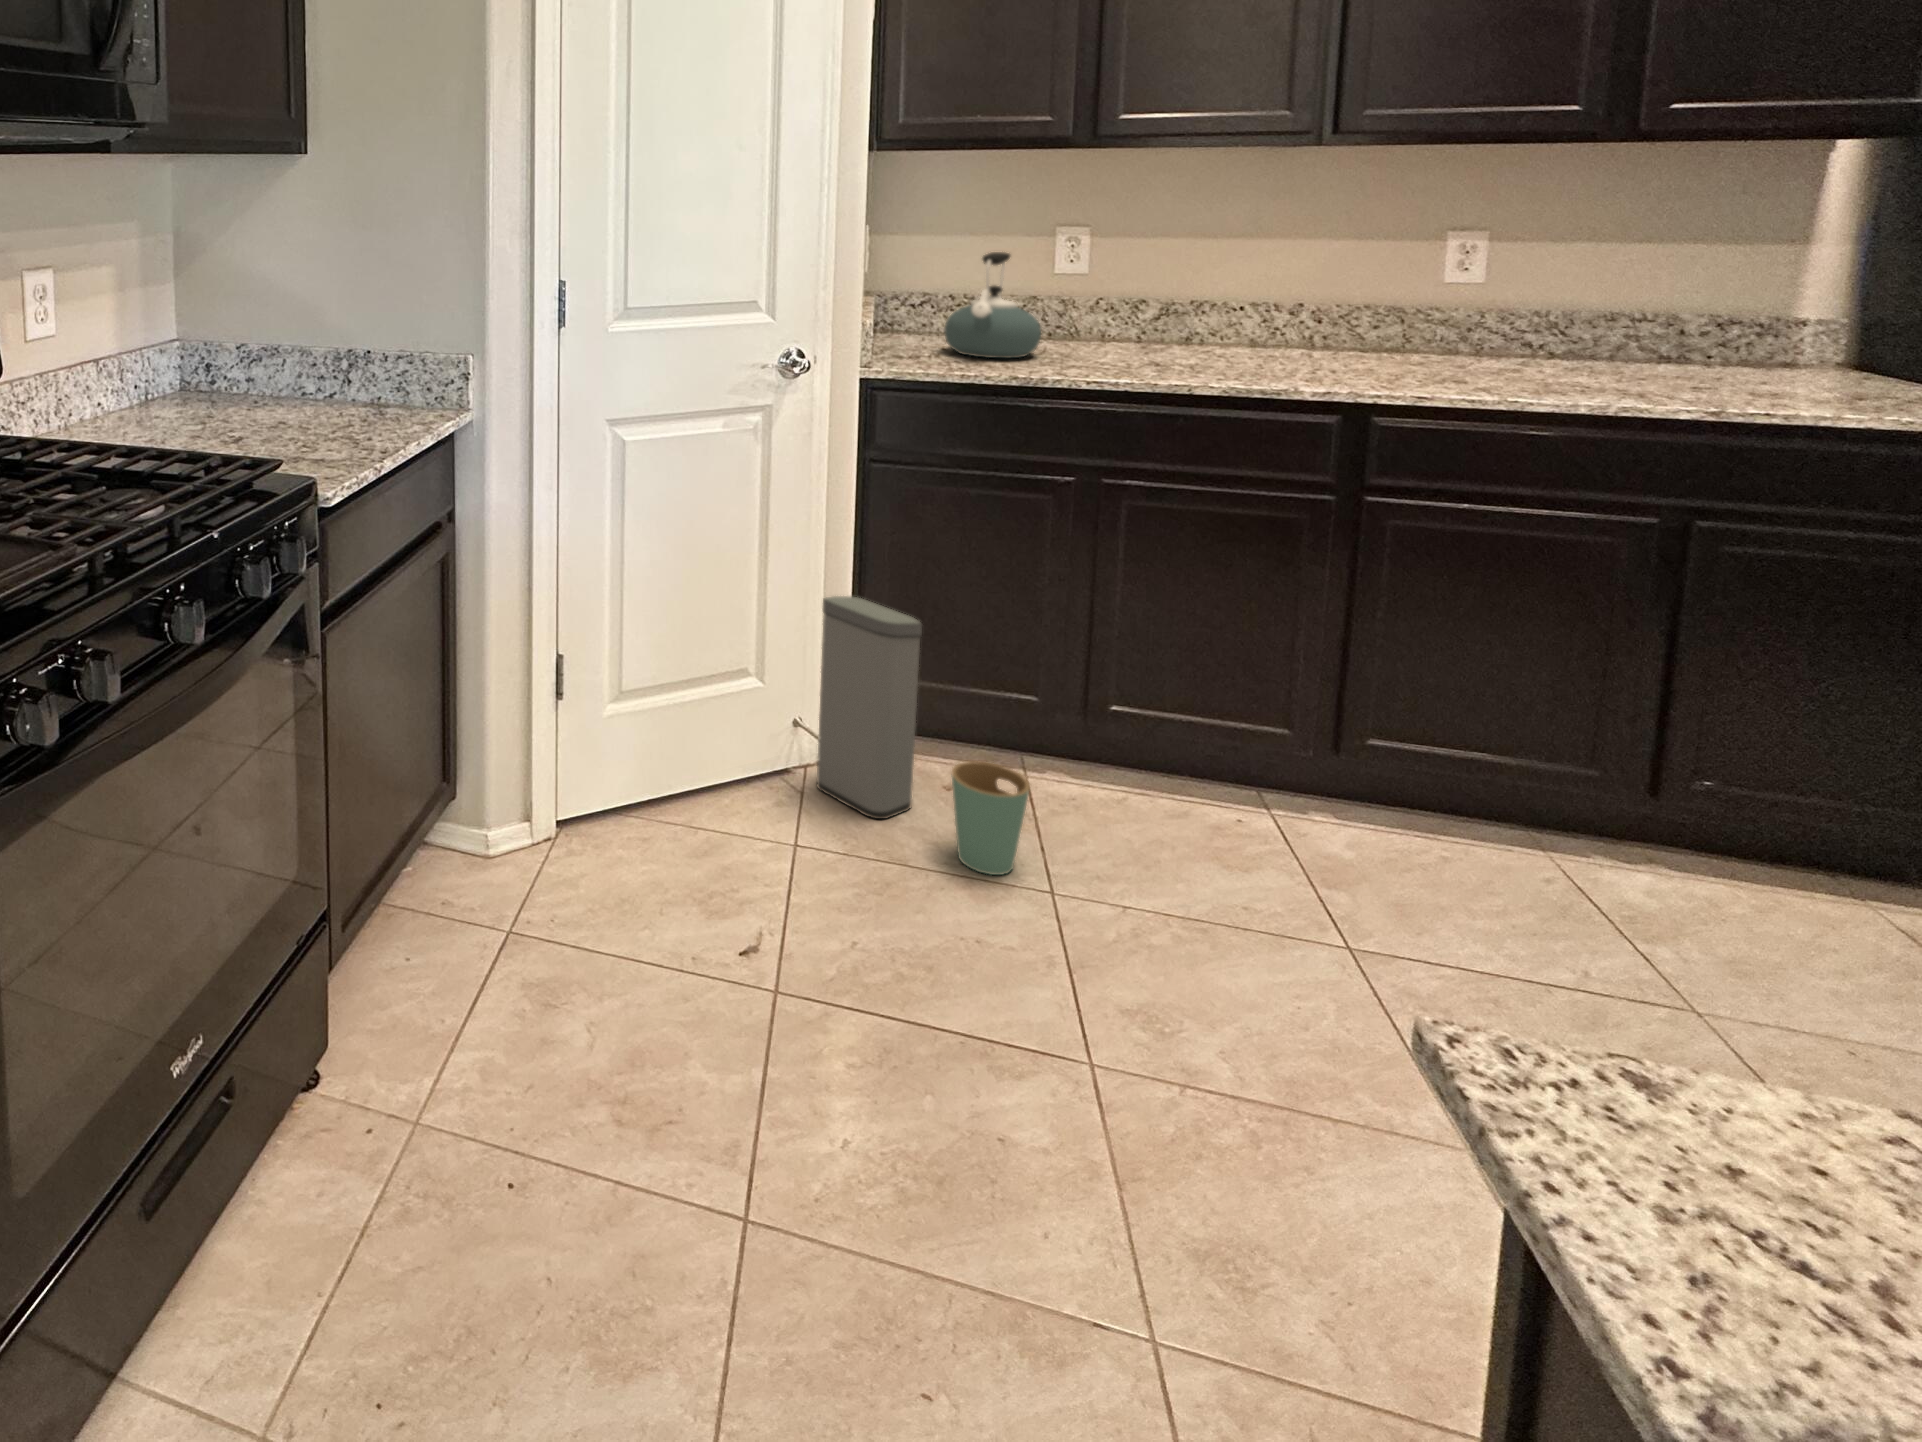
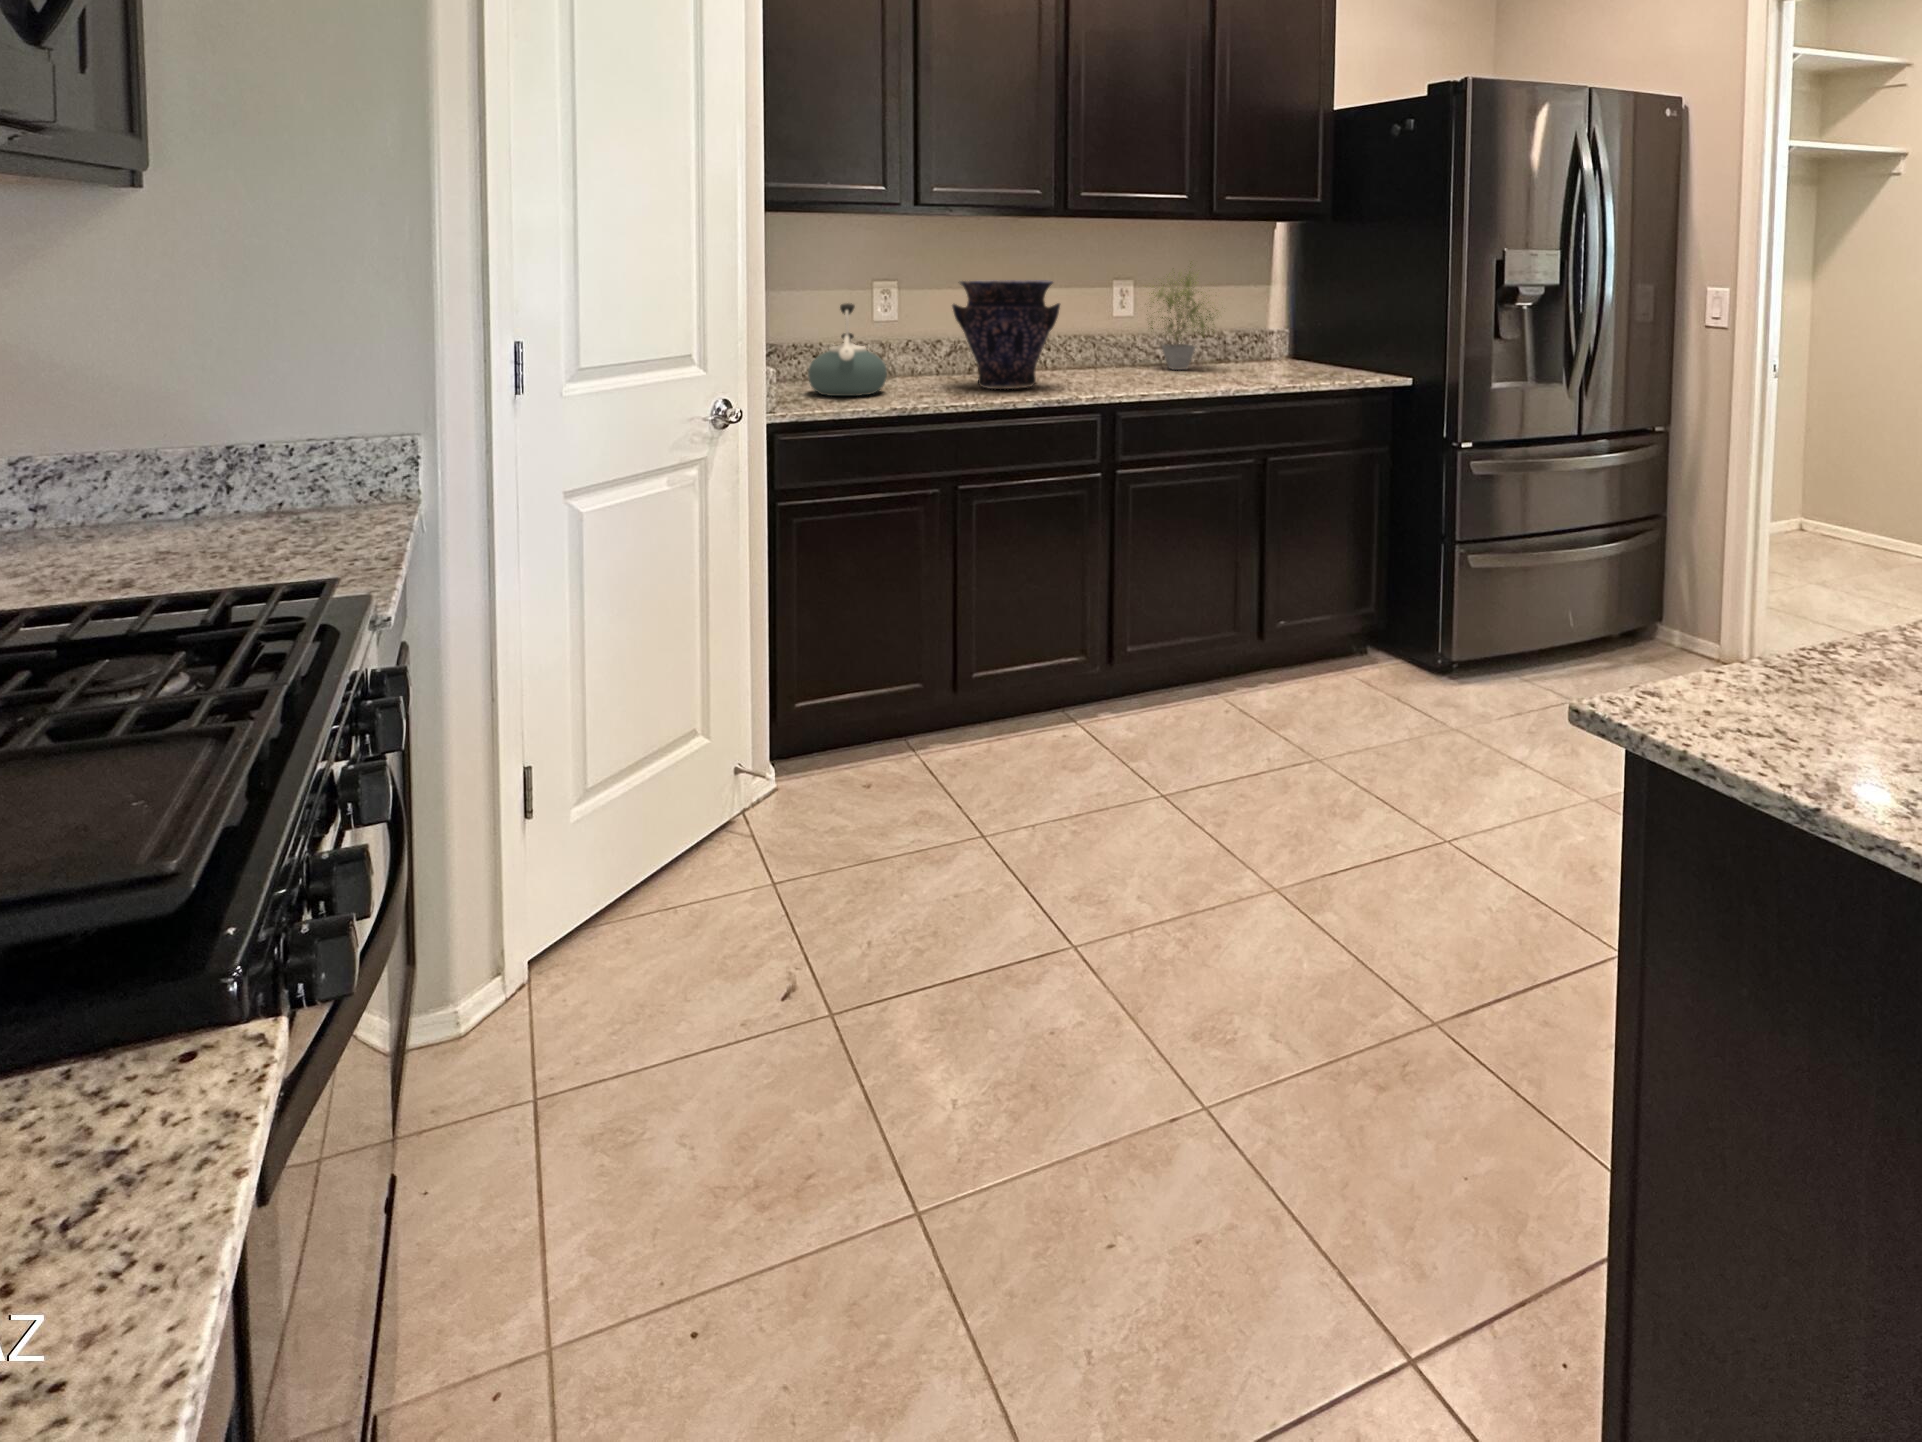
potted plant: none [1486,206,1667,370] -> present [1149,261,1217,370]
vase: none [1140,230,1305,371] -> present [952,281,1060,389]
trash can: present [817,596,1030,875] -> none [759,630,960,841]

